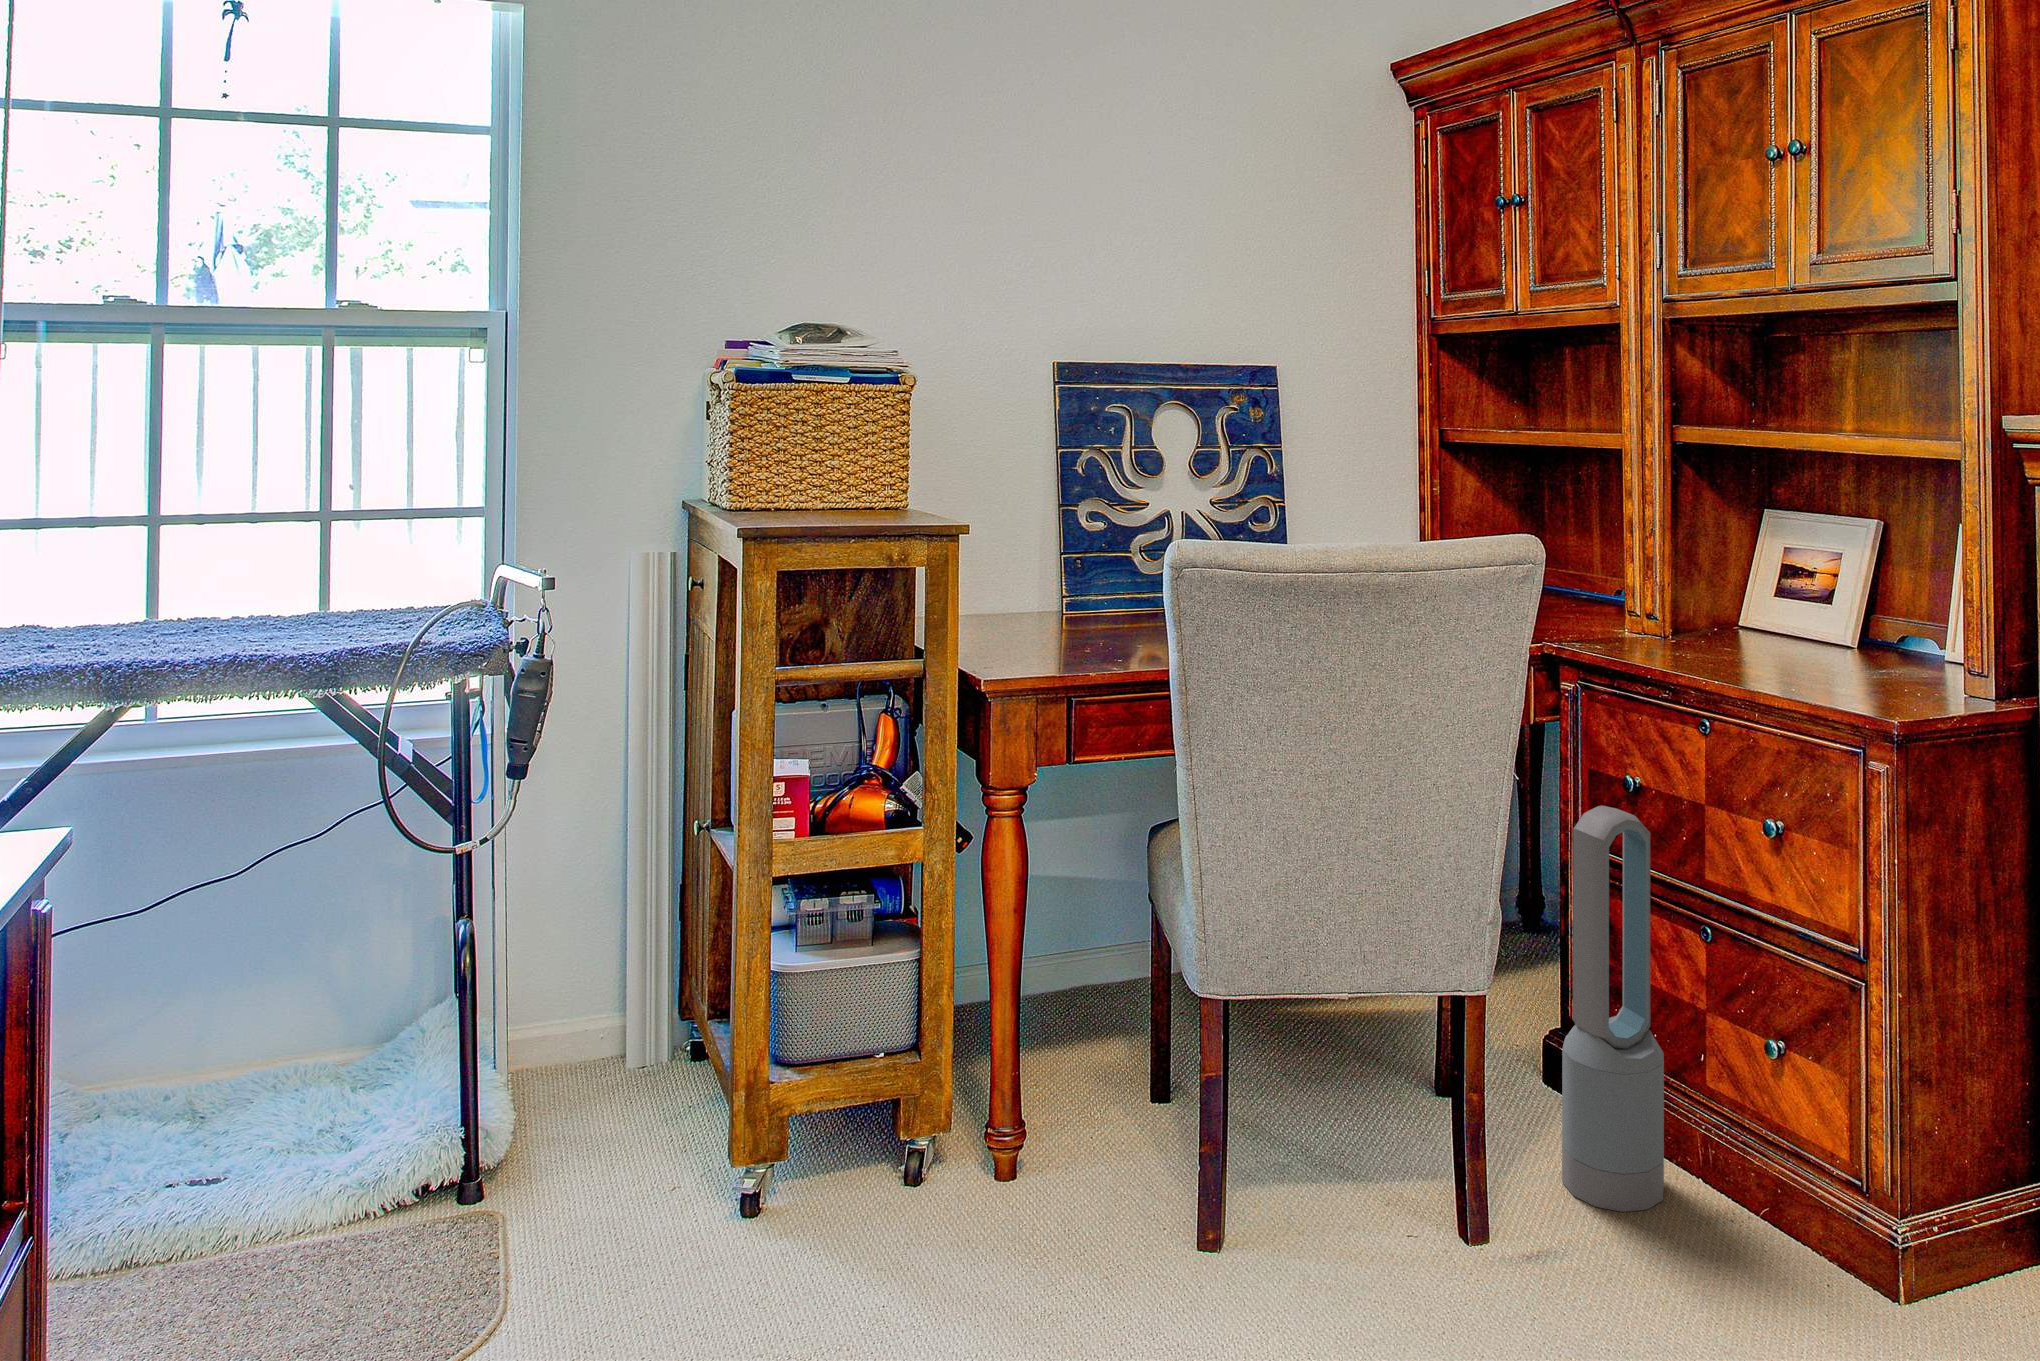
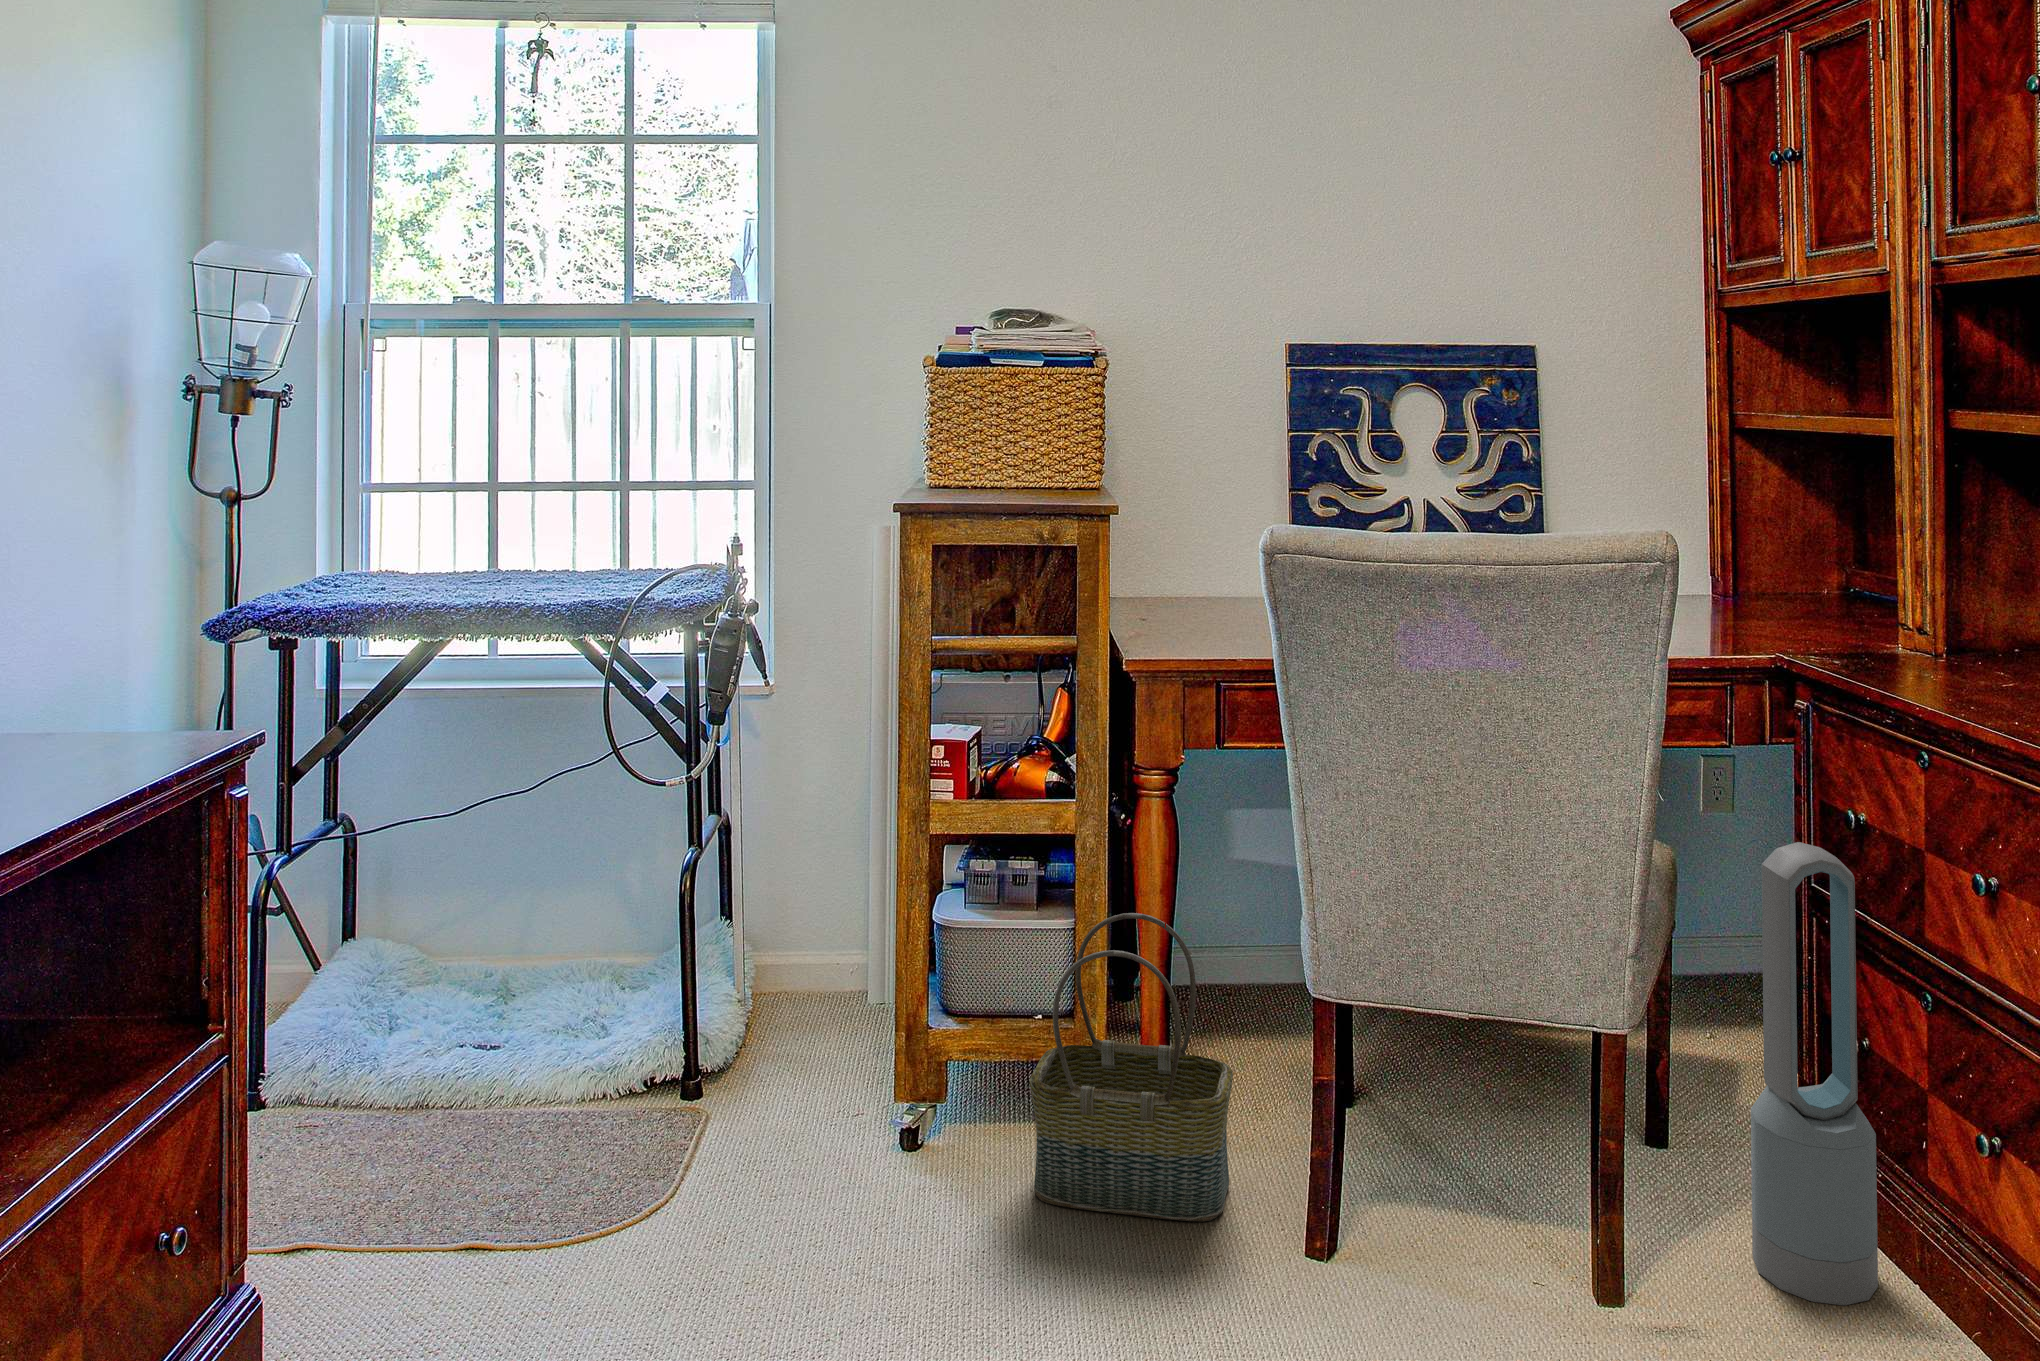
basket: none [891,950,1103,1278] -> present [1030,913,1233,1221]

